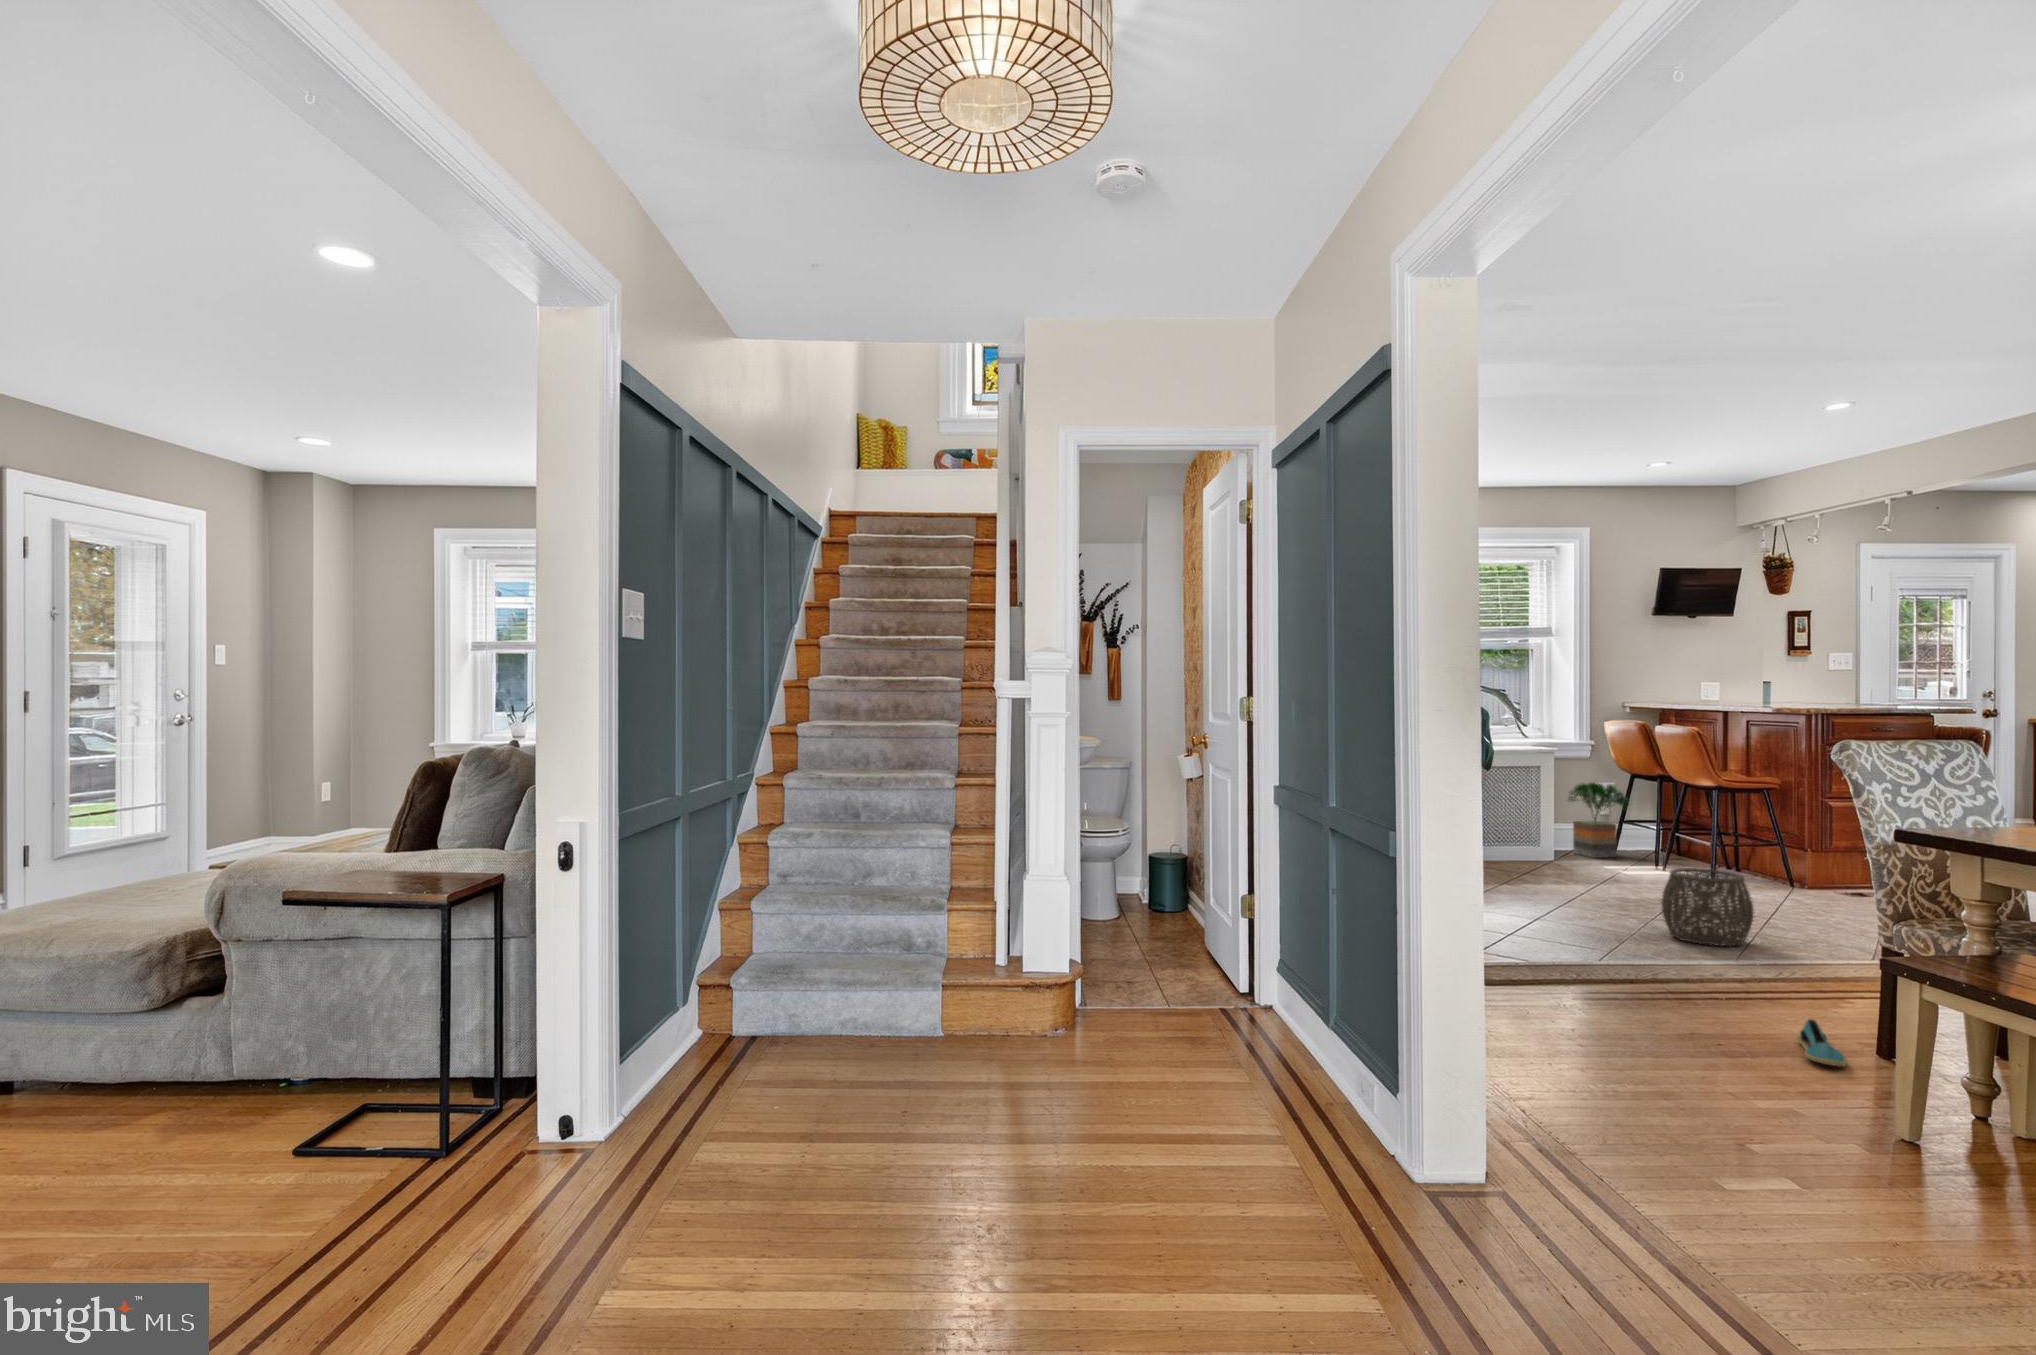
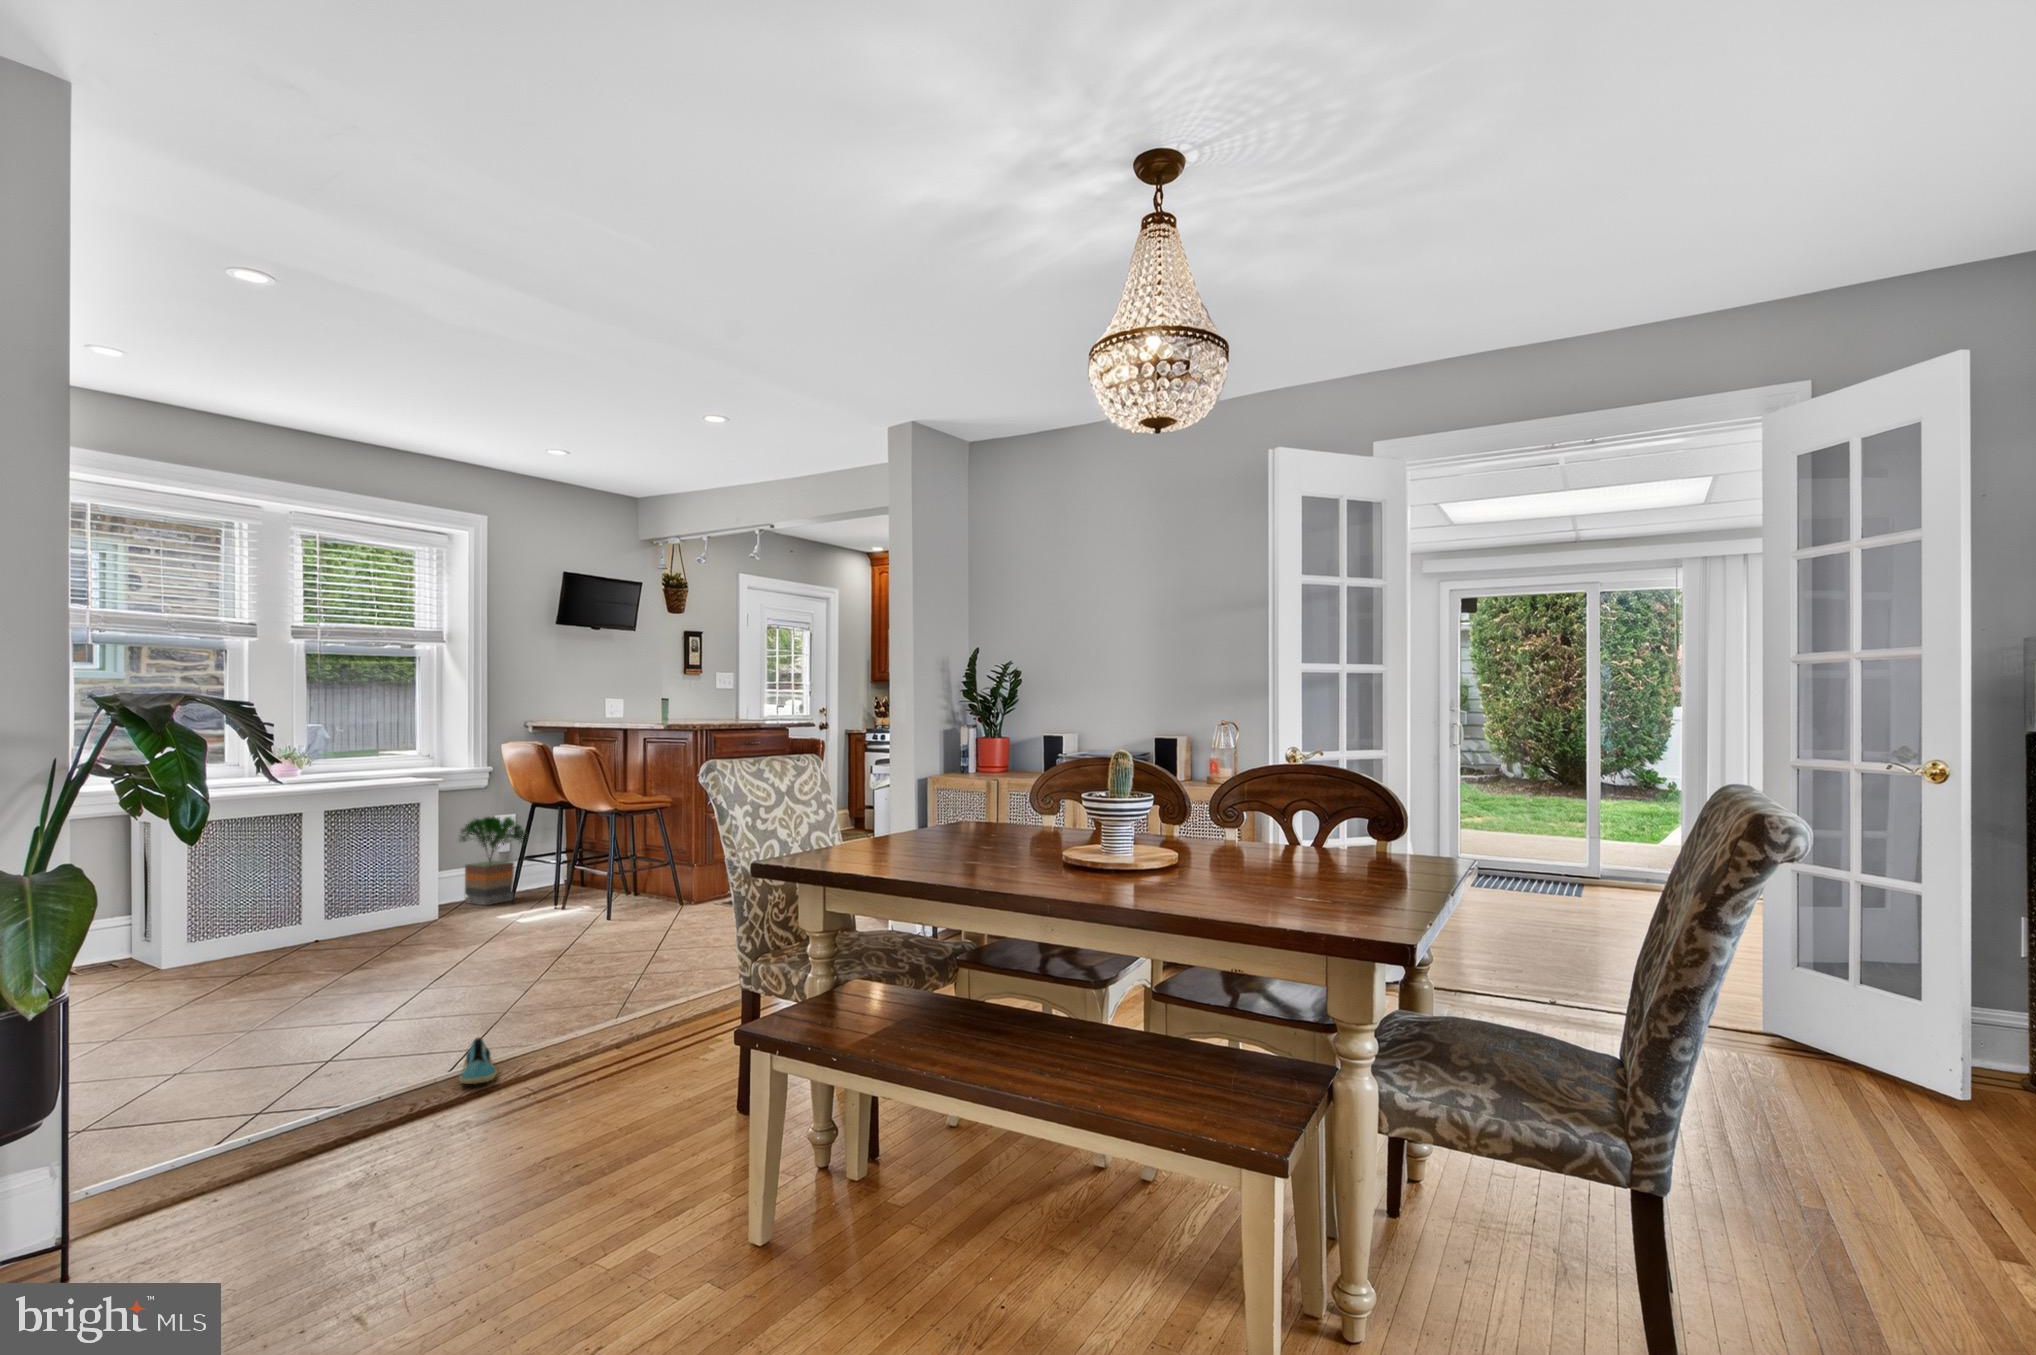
woven basket: present [1662,868,1754,947] -> none [540,911,637,1003]
shoe: present [1798,1019,1847,1067] -> present [459,1037,497,1084]

